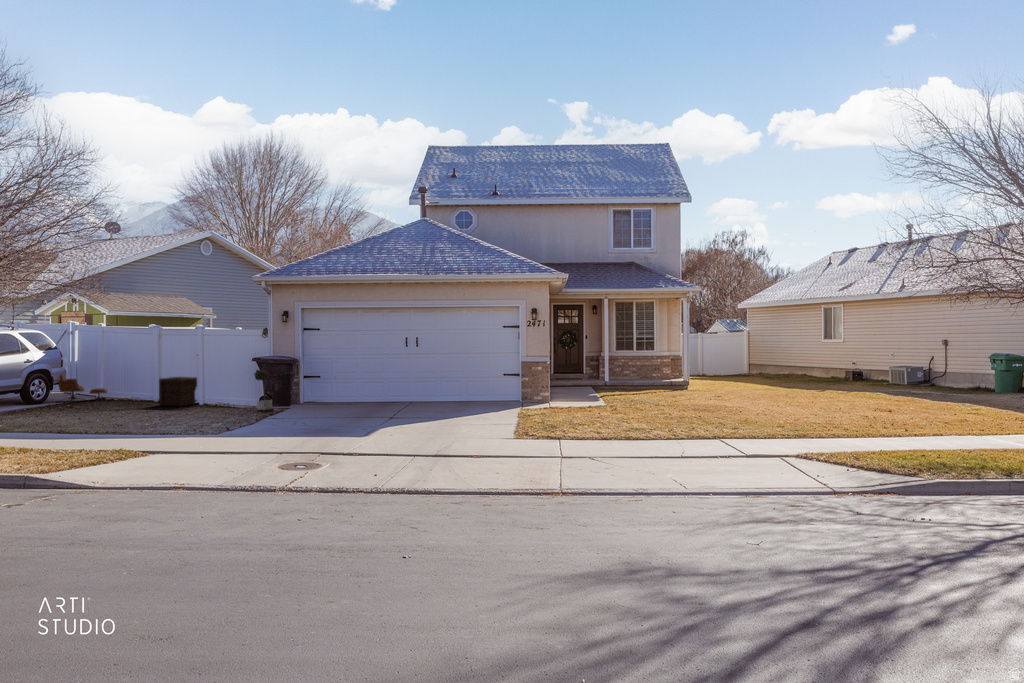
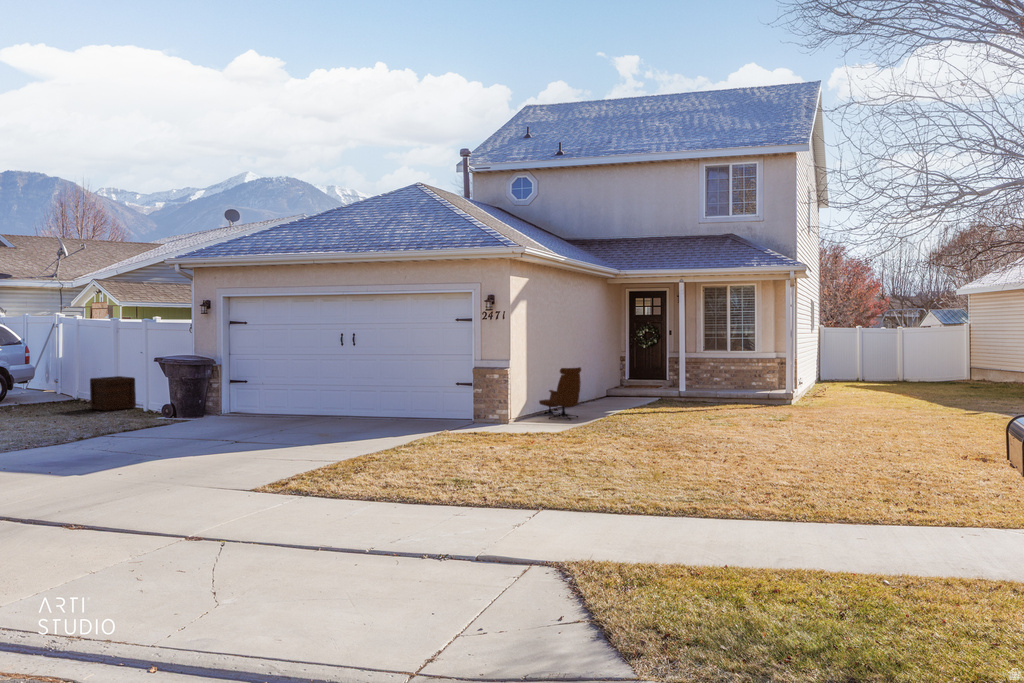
potted tree: present [254,370,273,410] -> none [153,371,175,420]
lounge chair: present [58,374,108,401] -> present [539,367,581,419]

